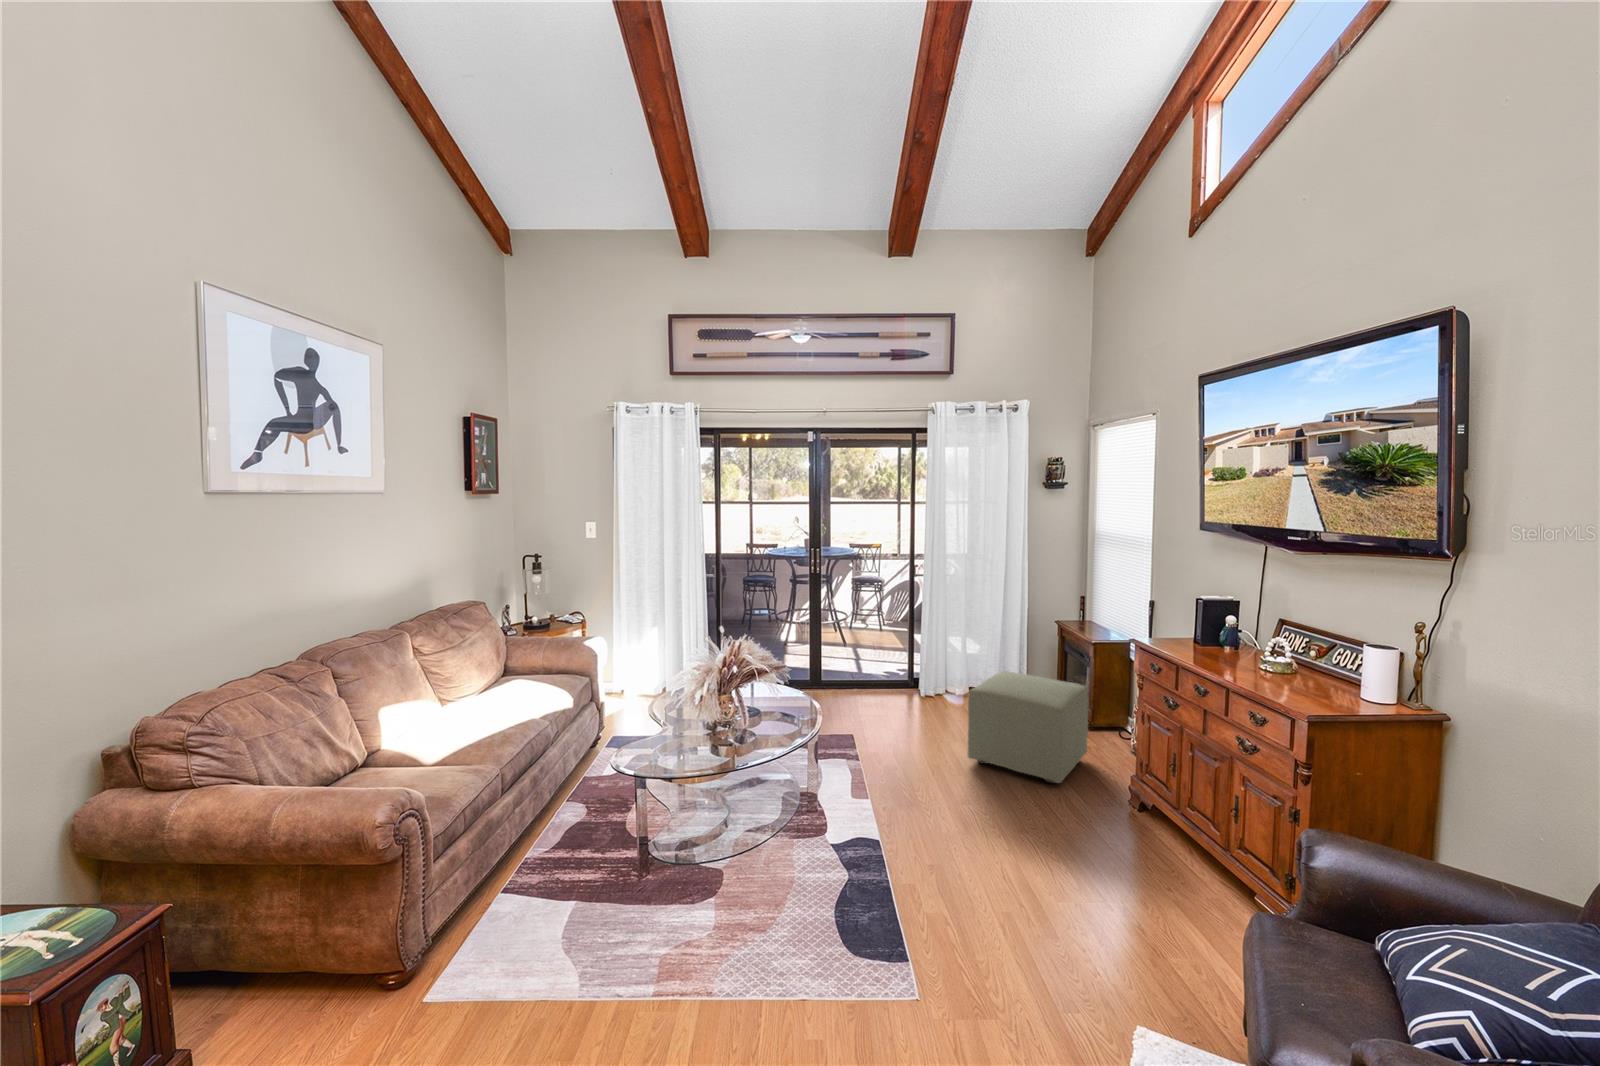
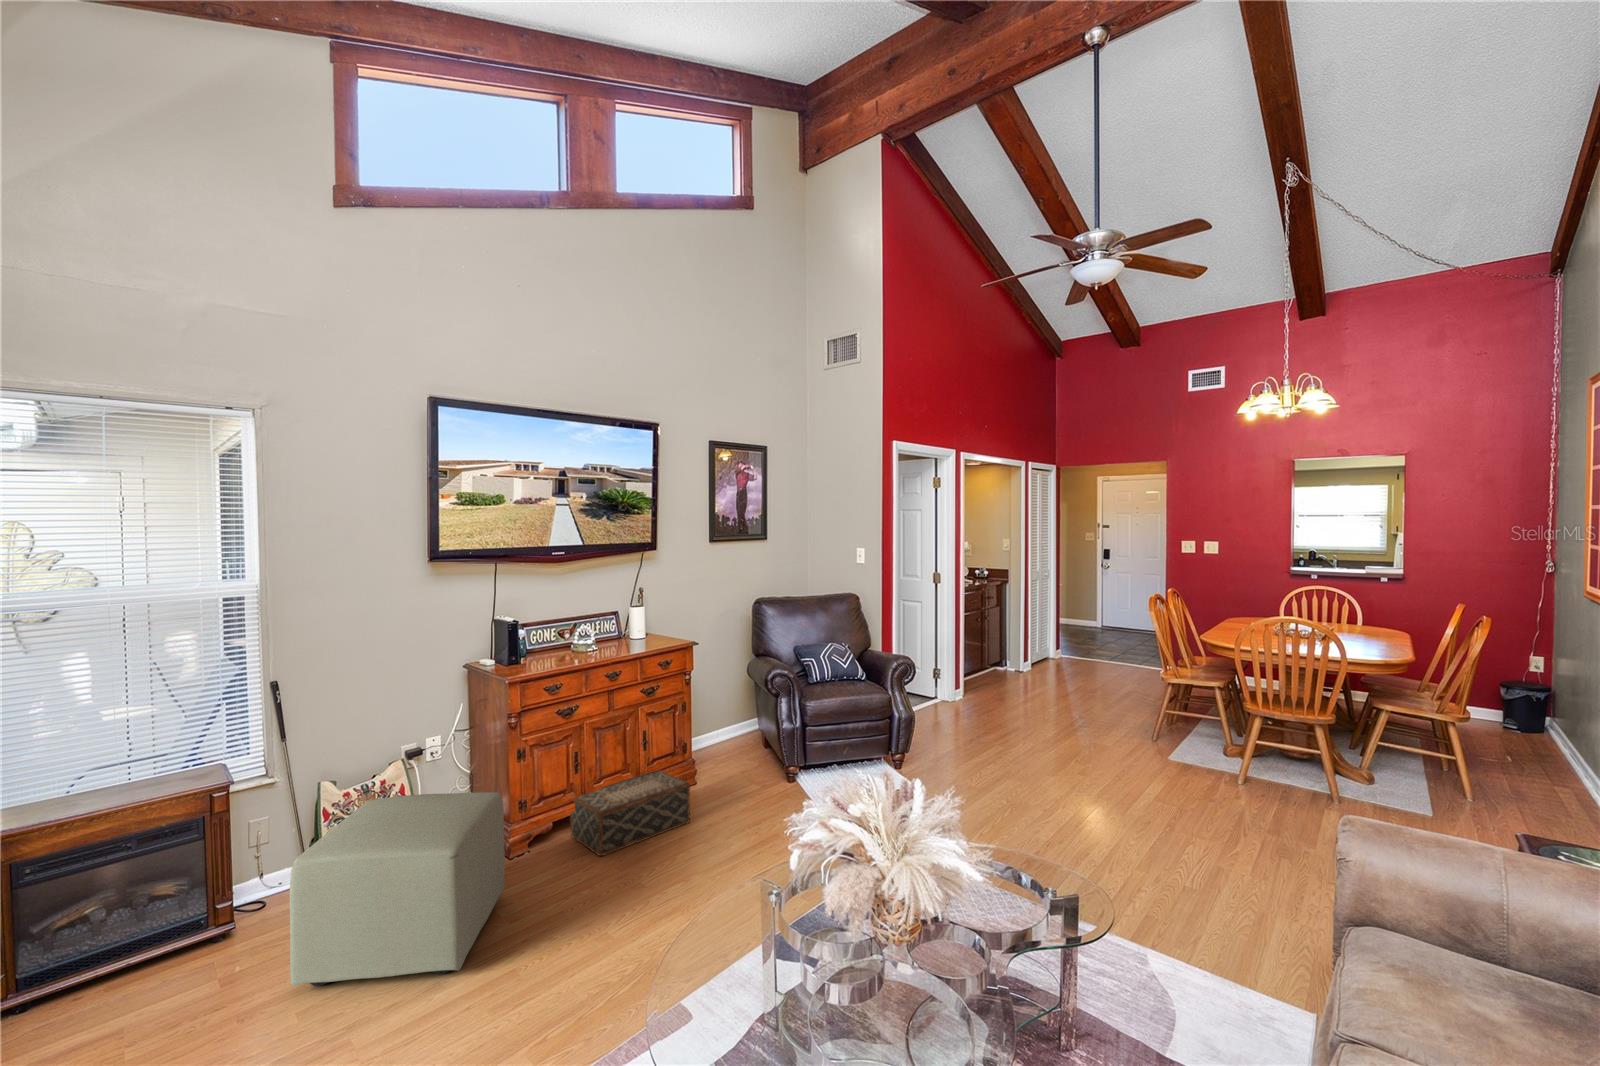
woven basket: none [1101,795,1240,913] -> present [570,770,690,856]

